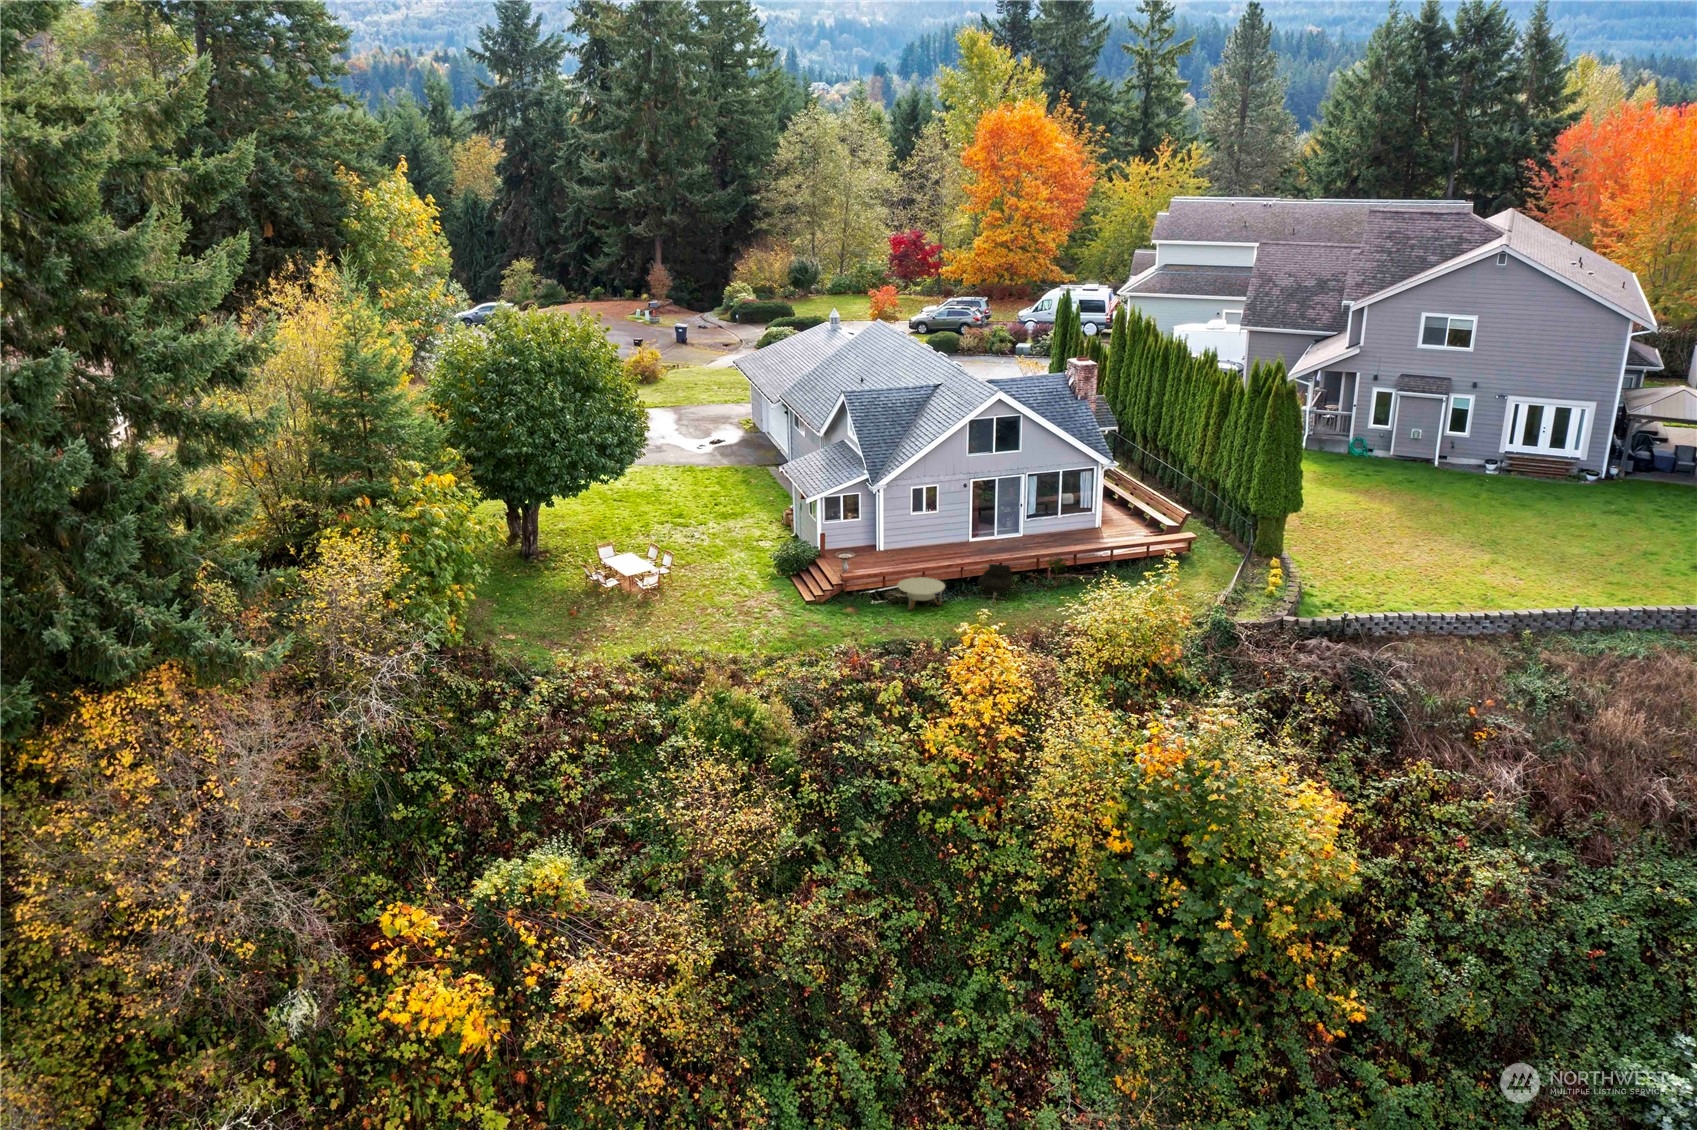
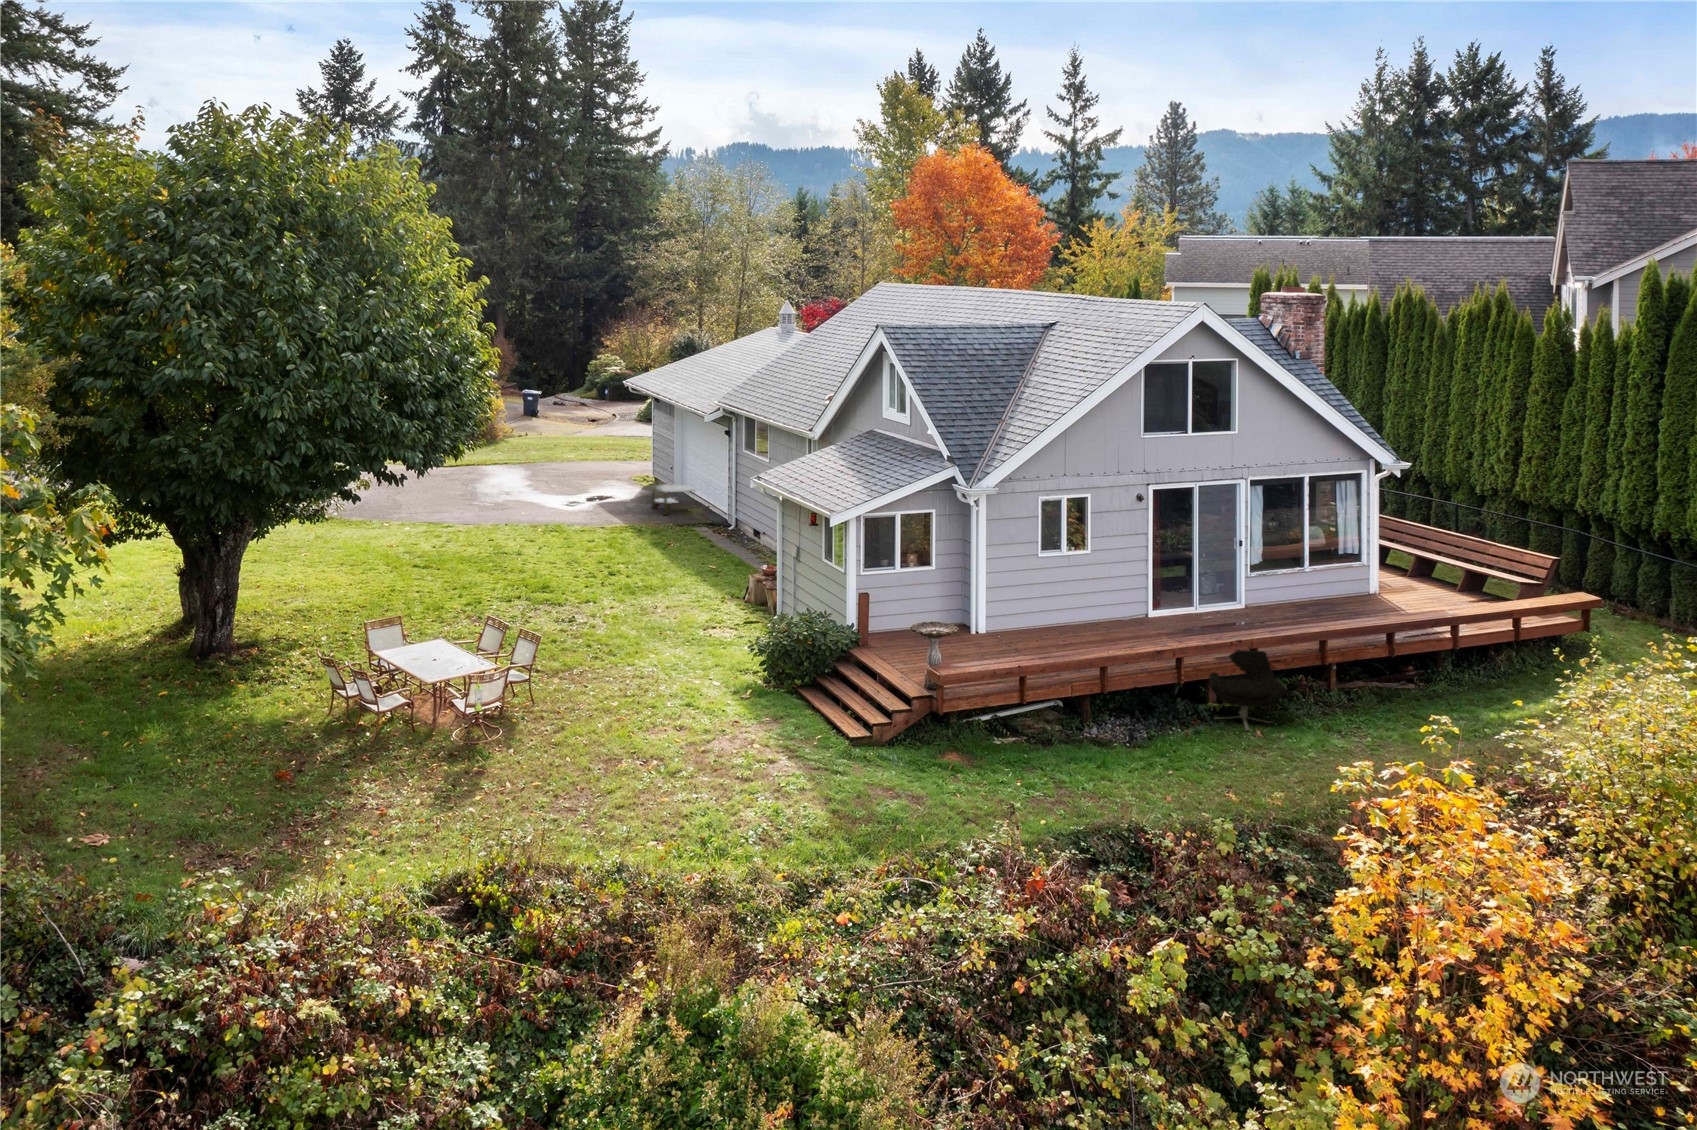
potted plant: present [1047,557,1066,587] -> none [1319,629,1374,698]
round table: present [898,577,945,610] -> present [642,484,695,515]

